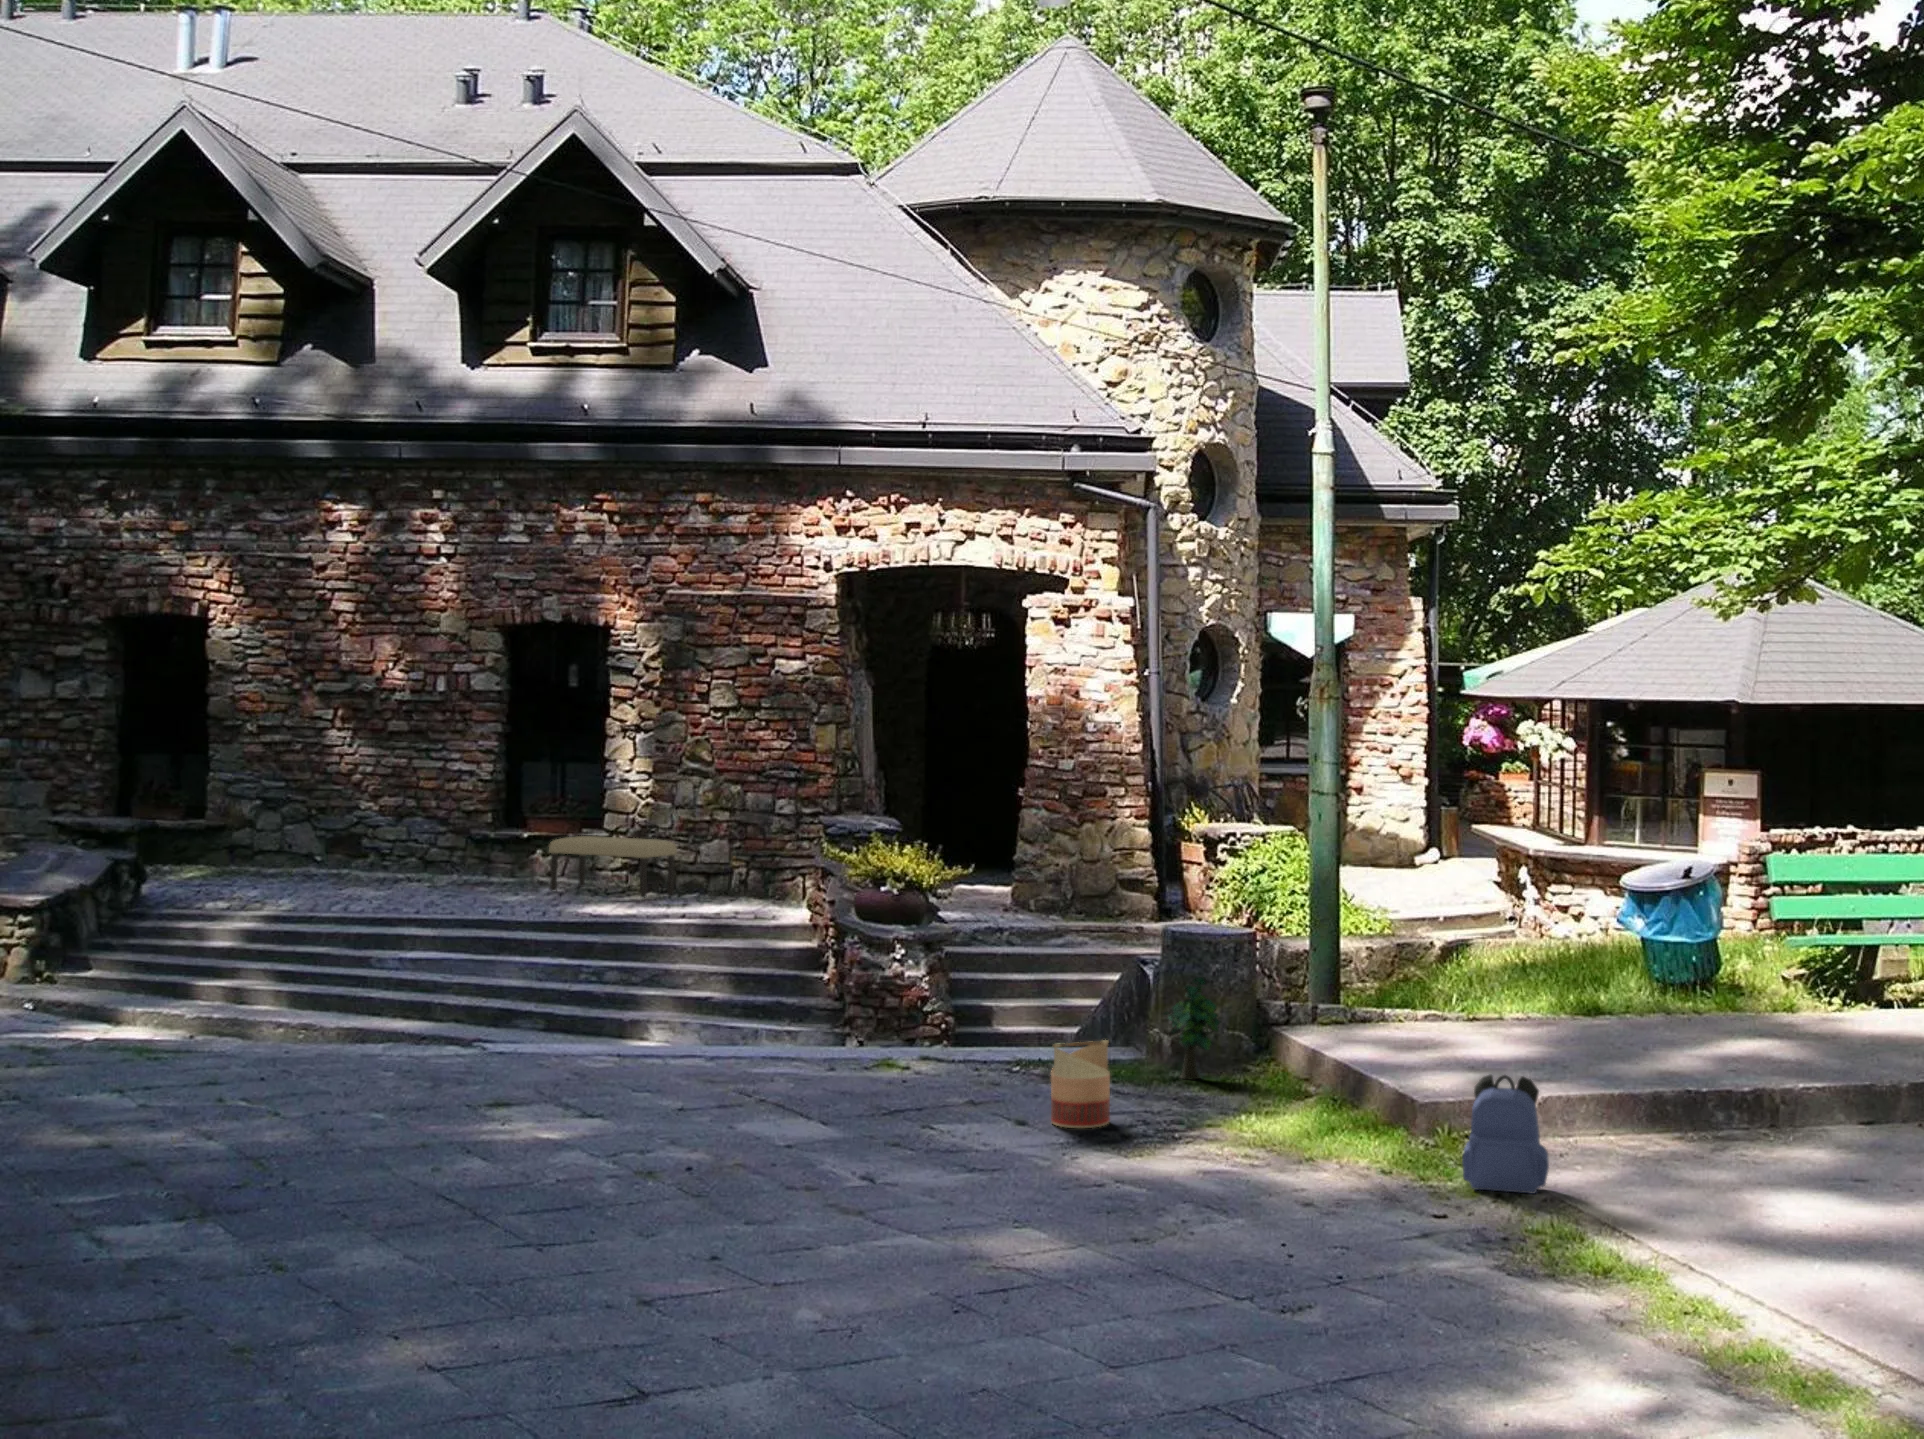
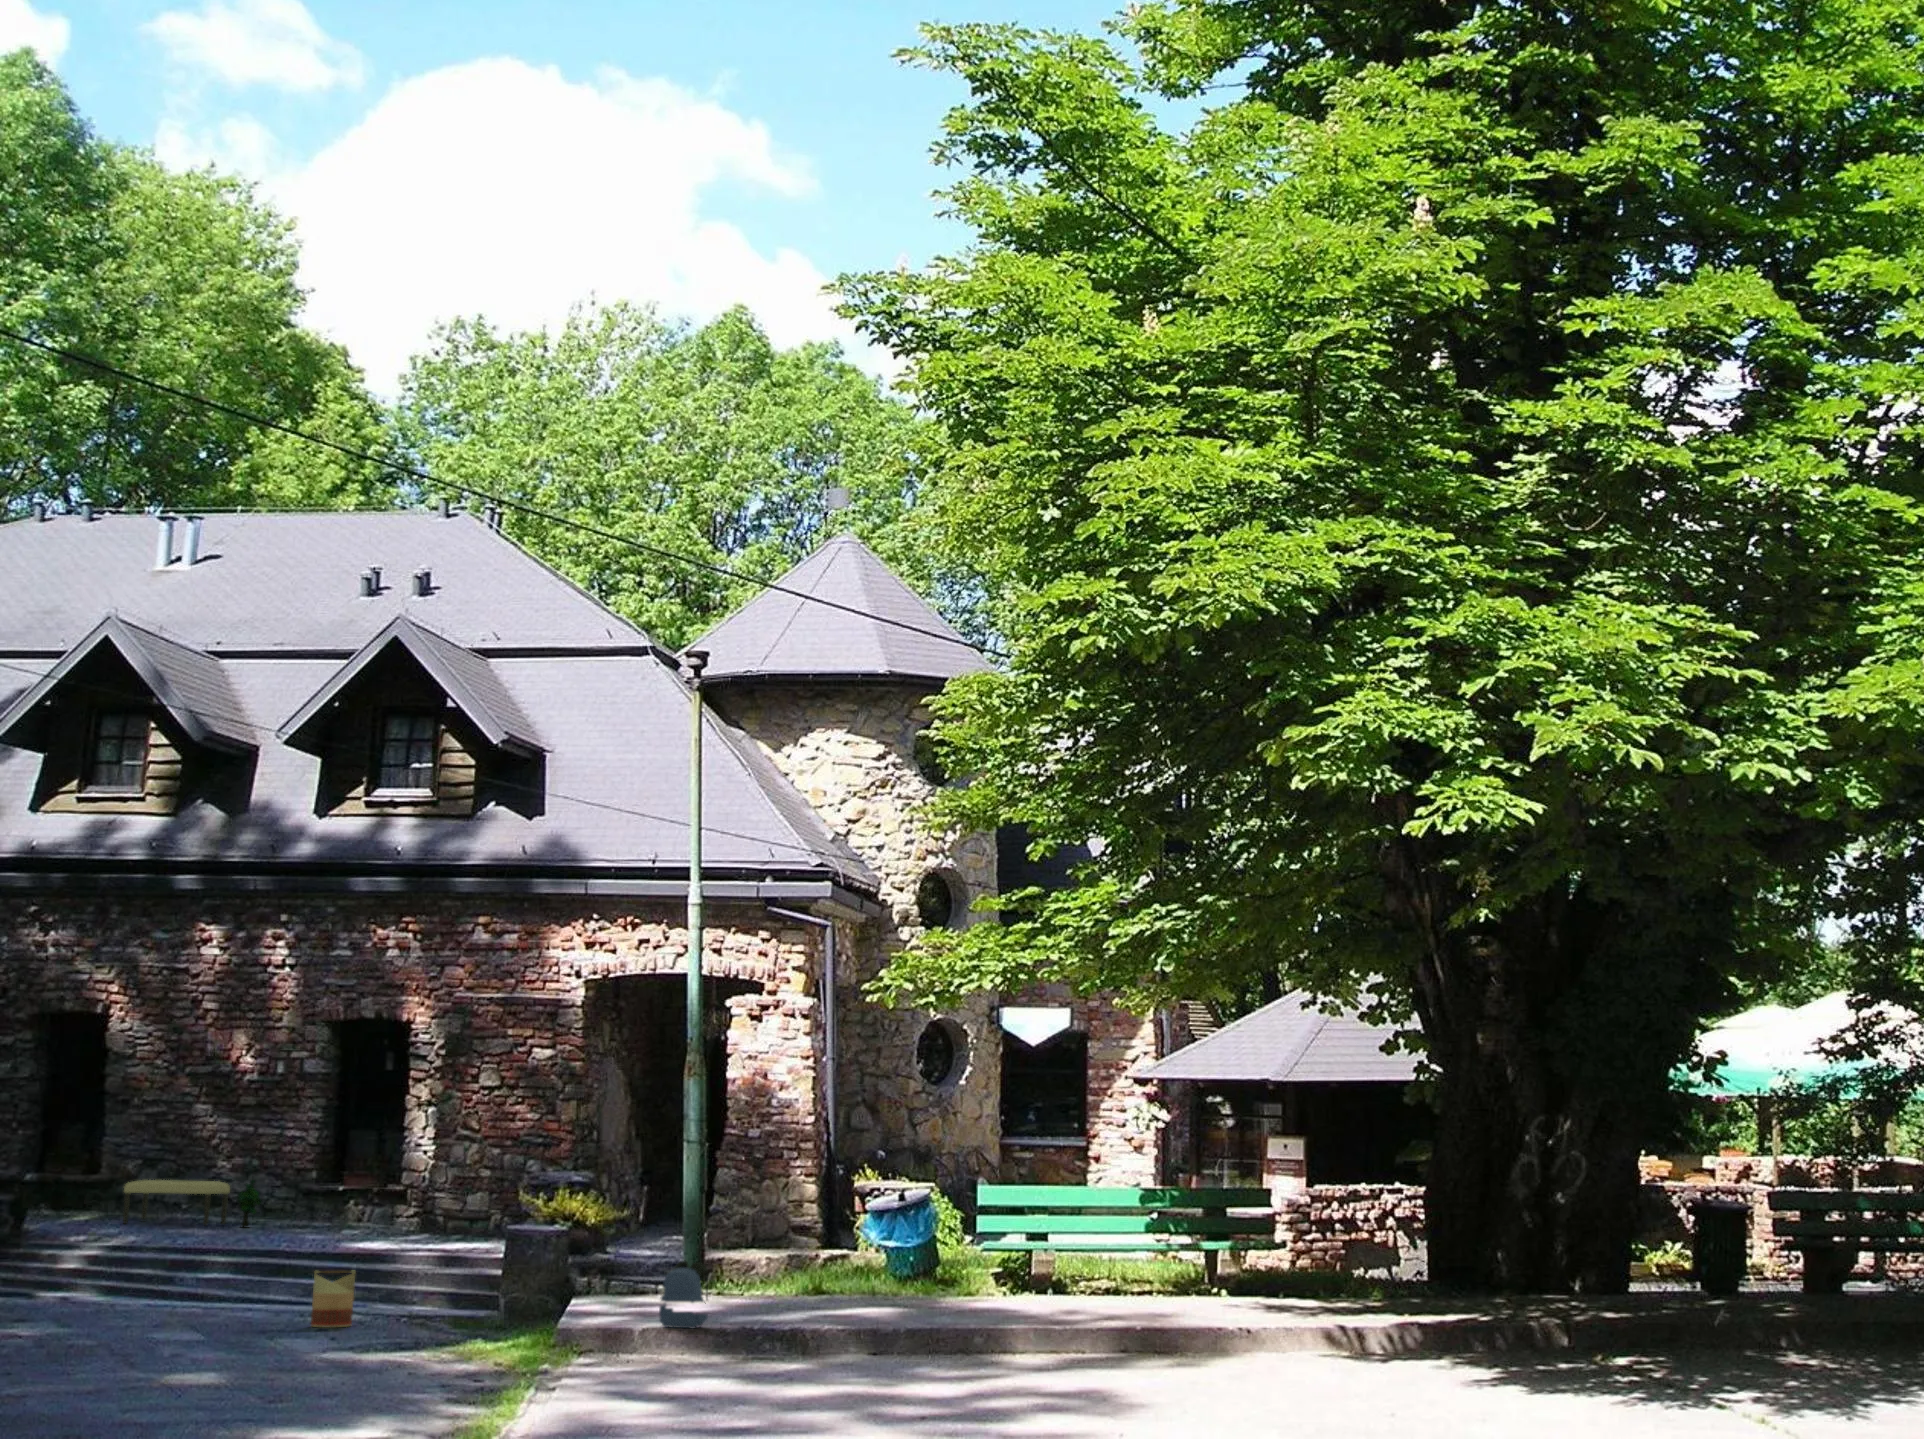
bench: present [549,836,677,898] -> present [123,1180,230,1226]
decorative plant: present [1164,977,1220,1079] -> present [237,1180,262,1227]
basket: present [1051,1040,1110,1128] -> present [311,1271,355,1328]

